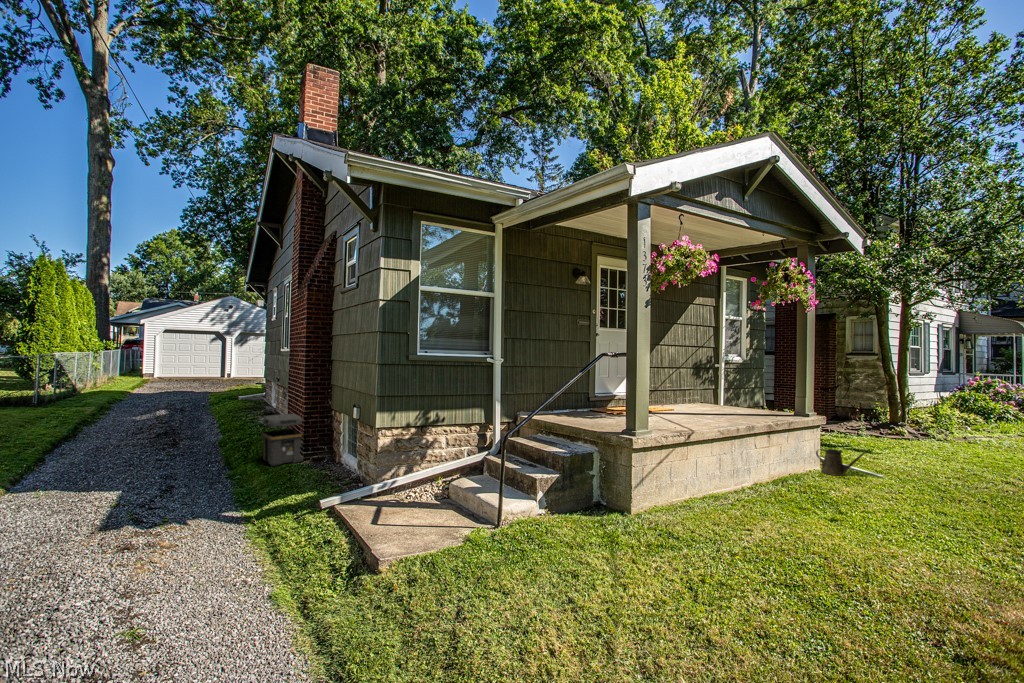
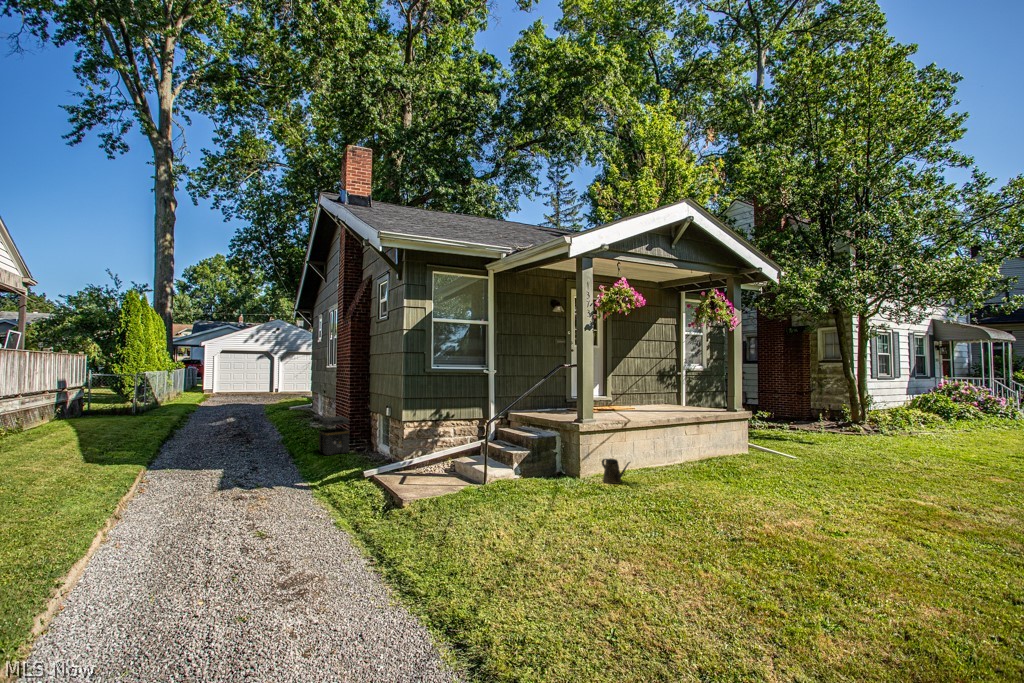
watering can: present [816,449,867,476] -> present [602,459,630,484]

